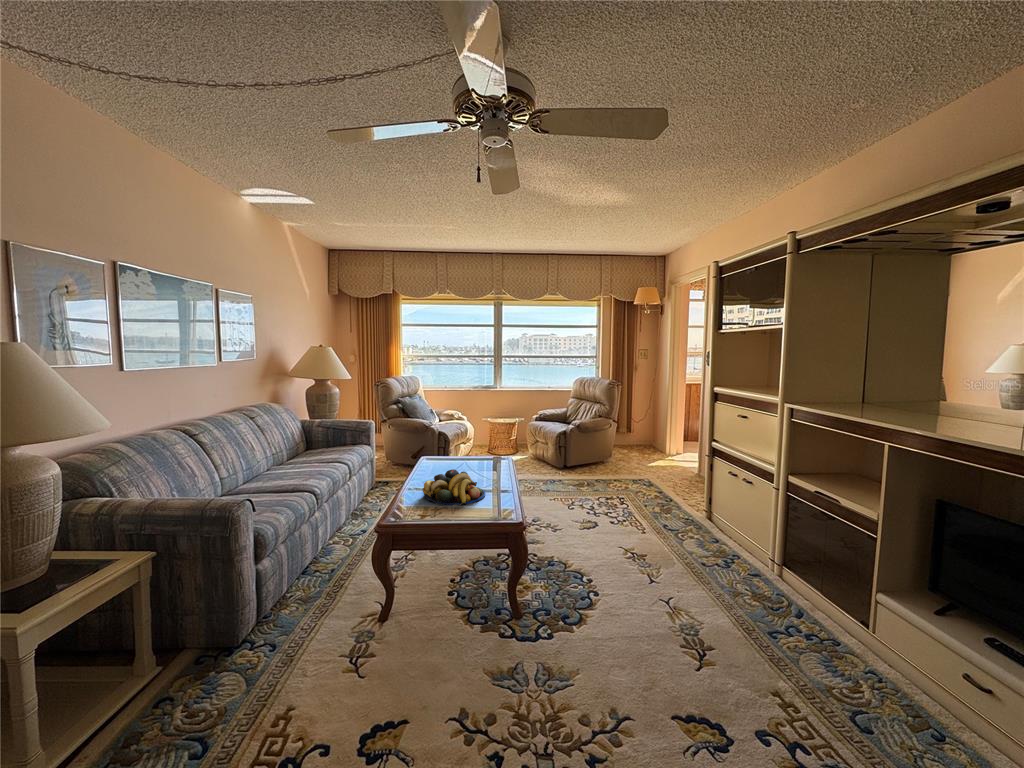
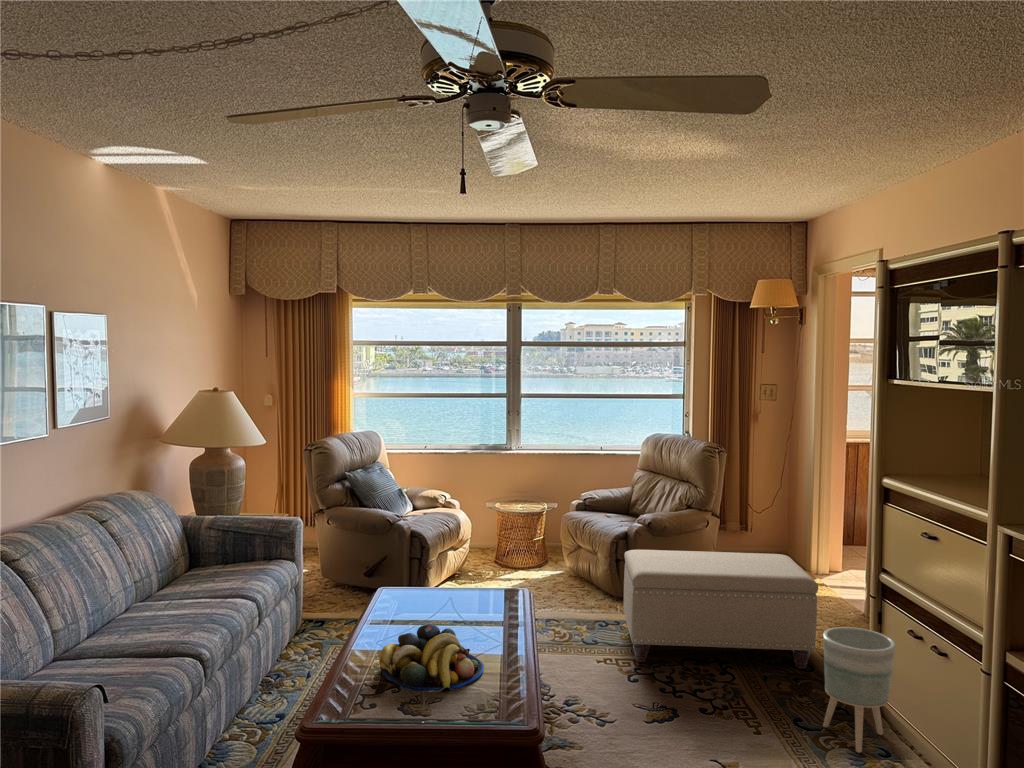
ottoman: none [564,437,677,502] -> present [624,550,818,669]
planter: none [681,473,723,542] -> present [823,627,896,753]

